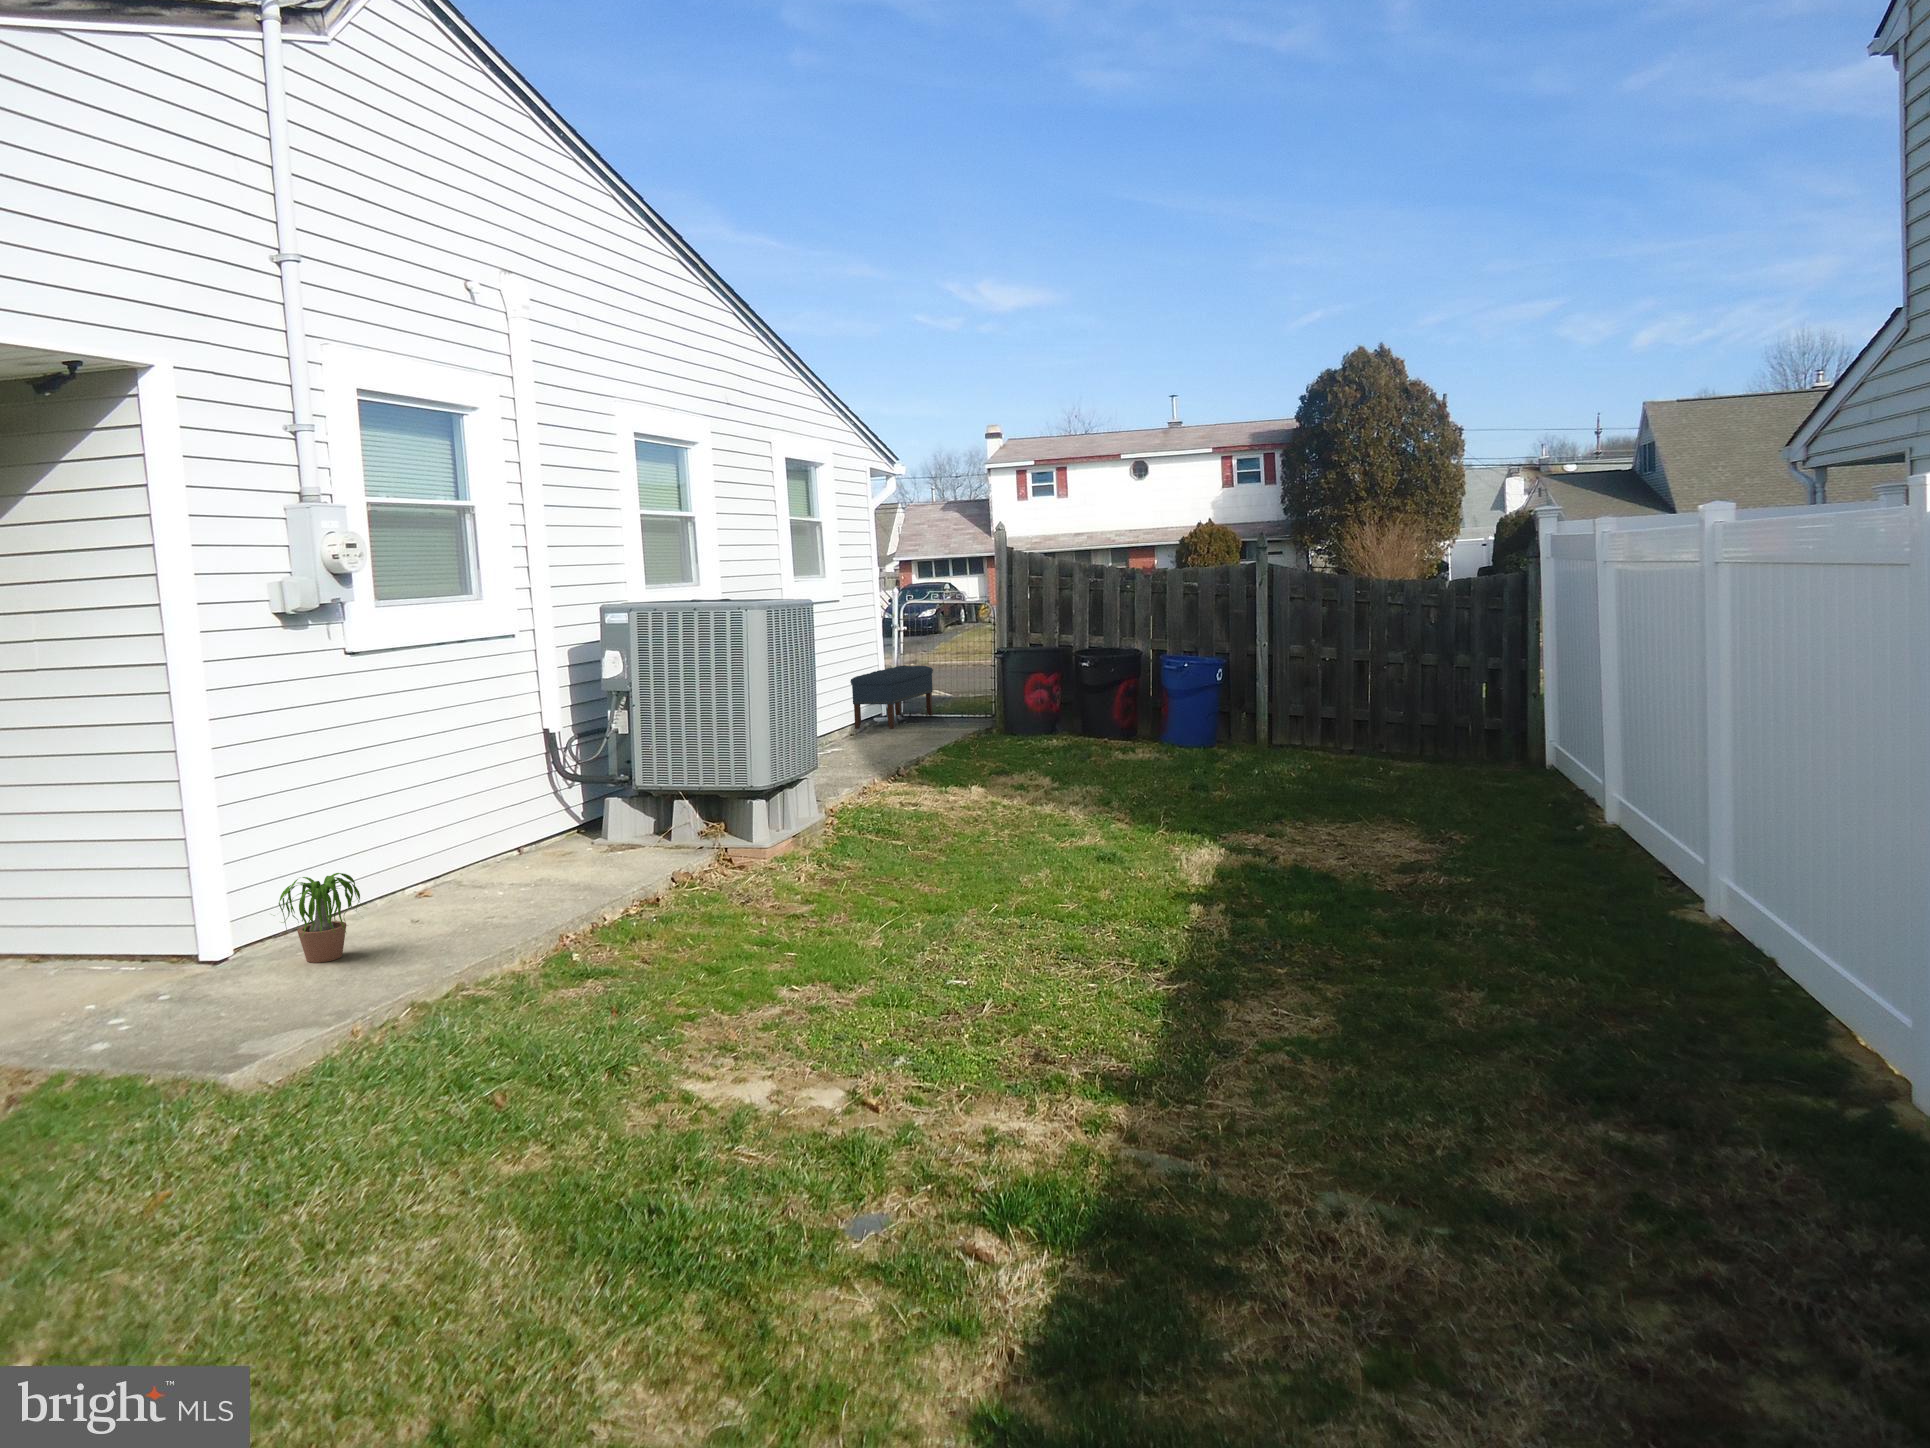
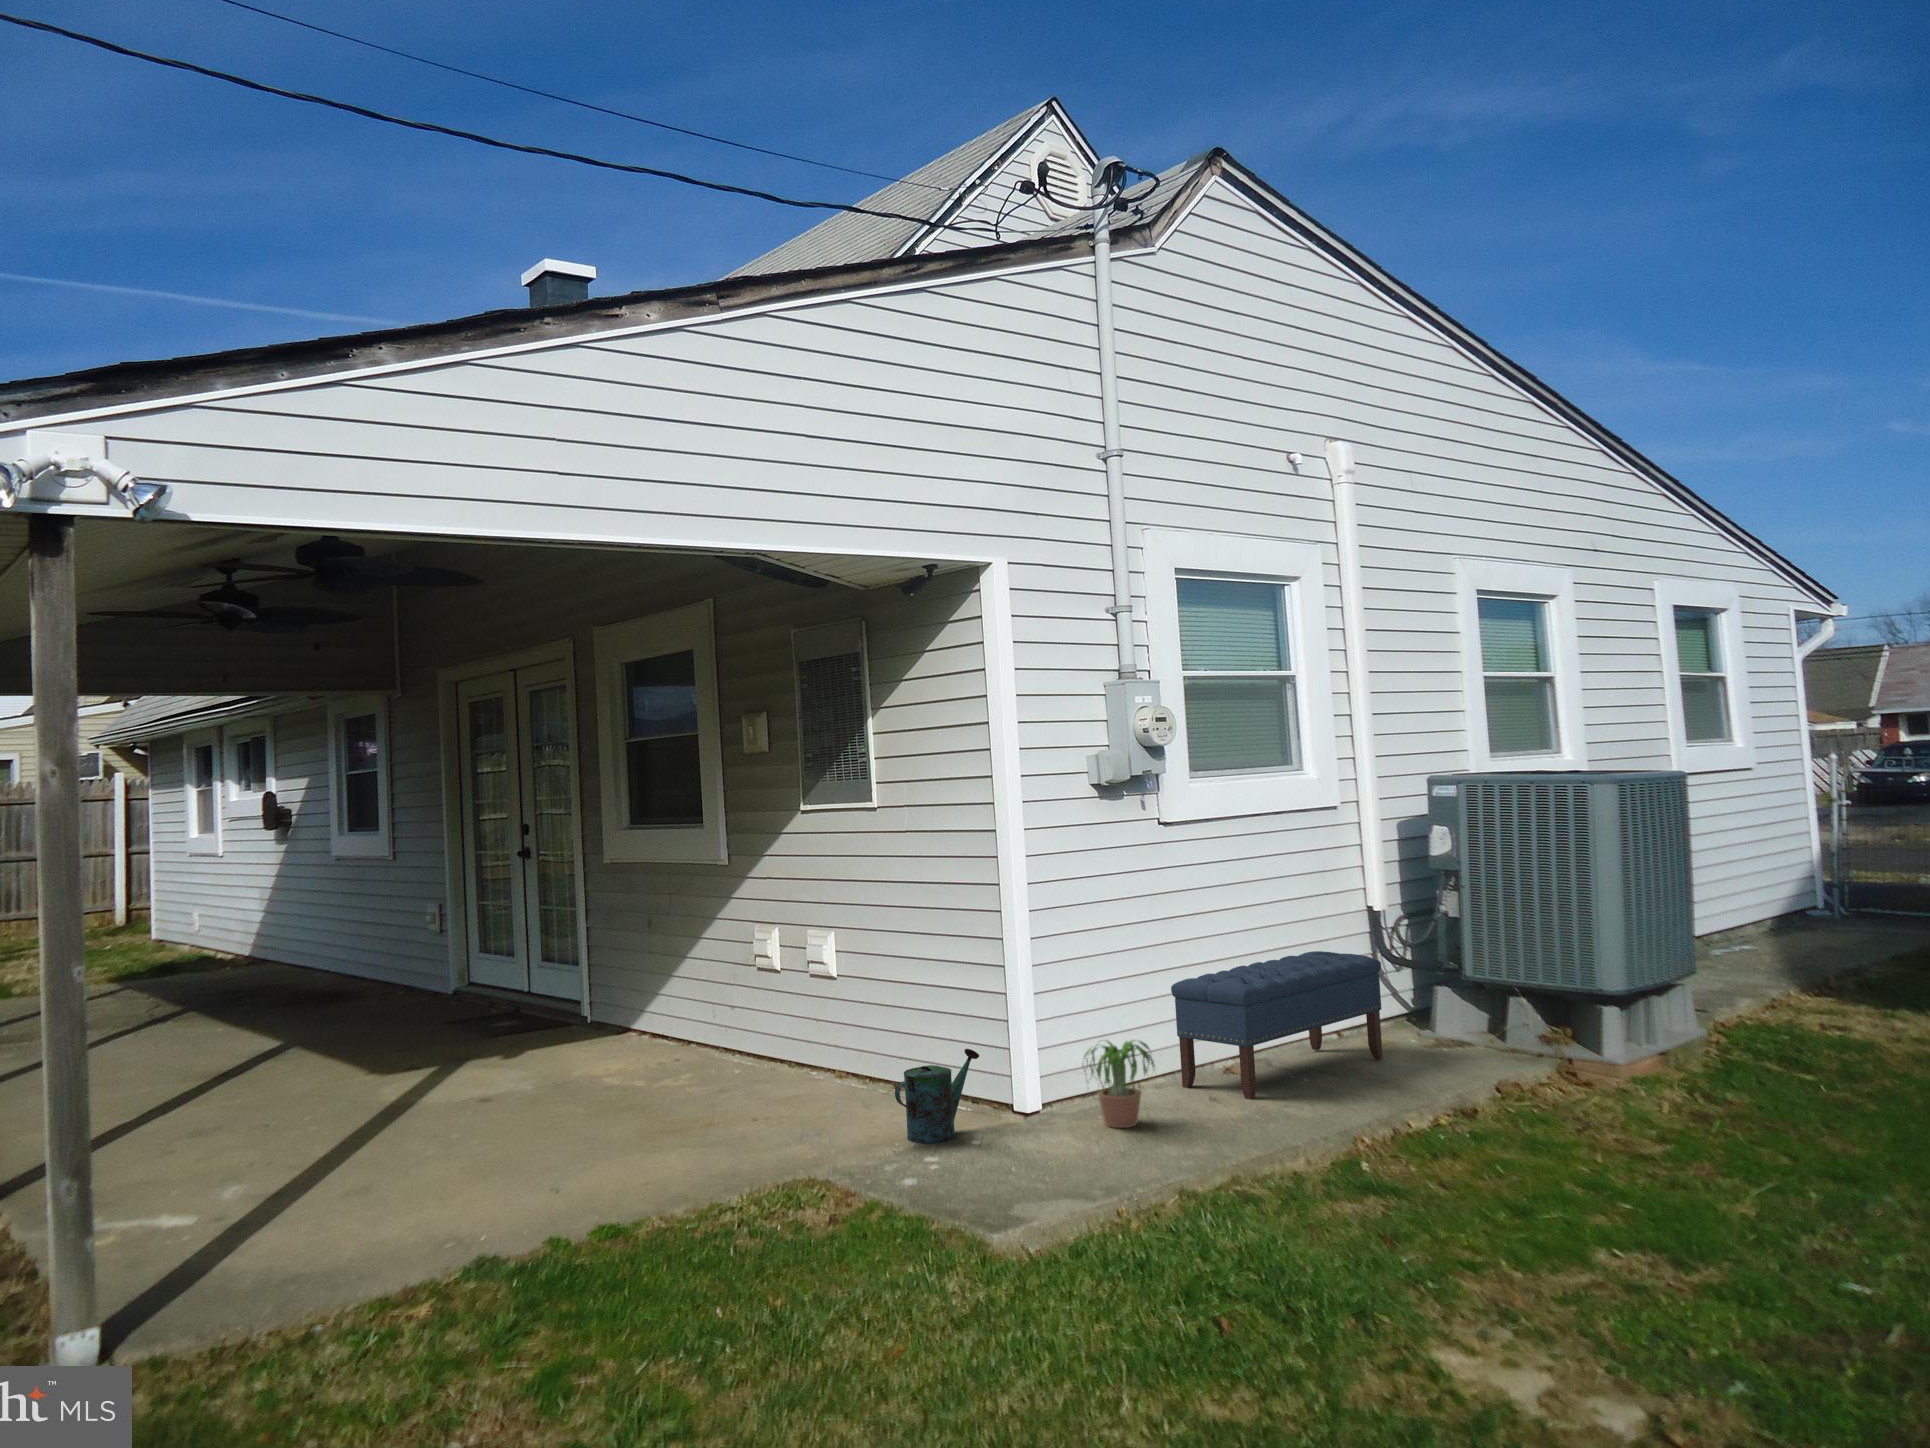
bench: present [850,666,933,729] -> present [1171,951,1383,1100]
watering can: none [52,905,154,1013] -> present [895,1049,979,1143]

